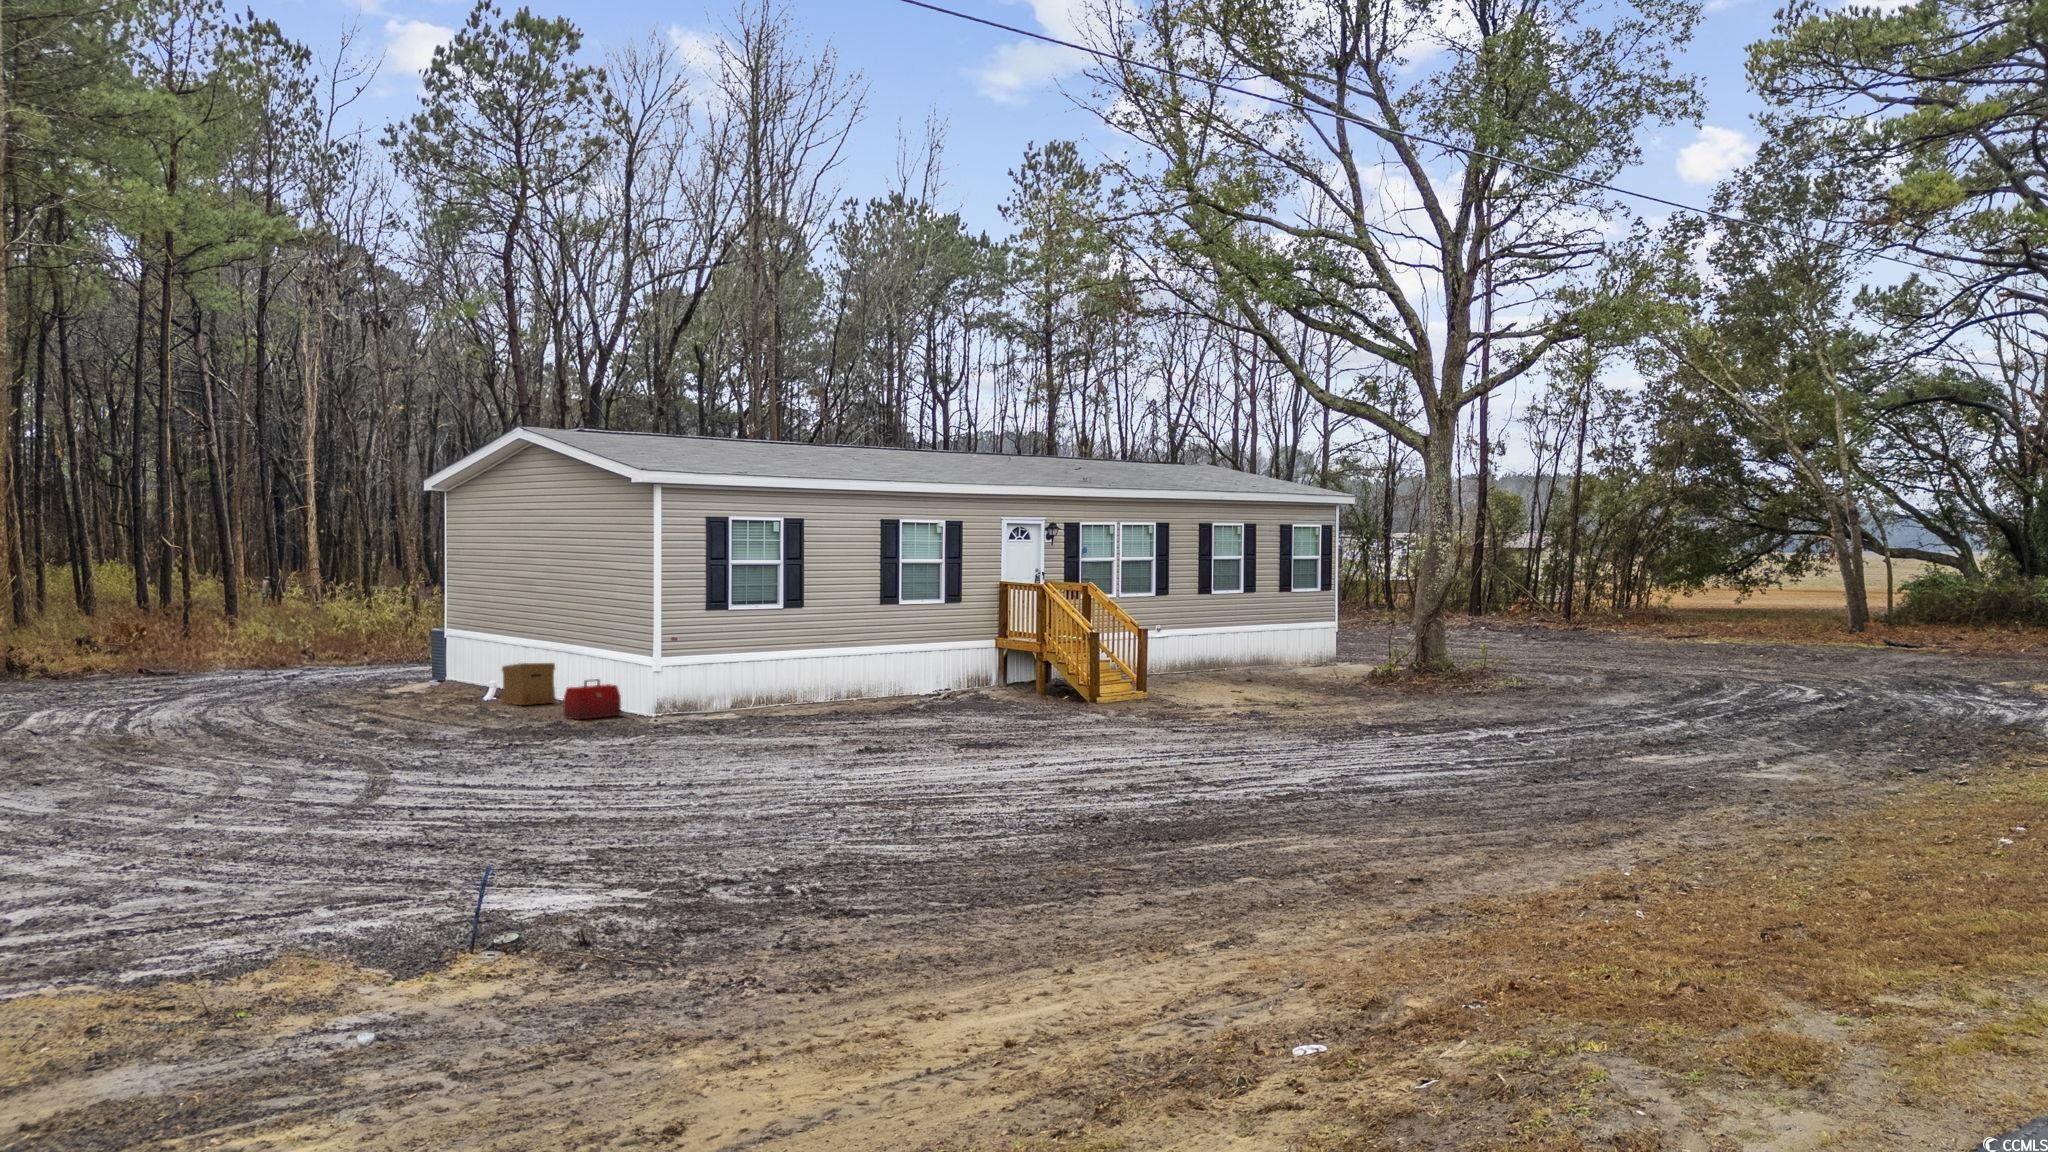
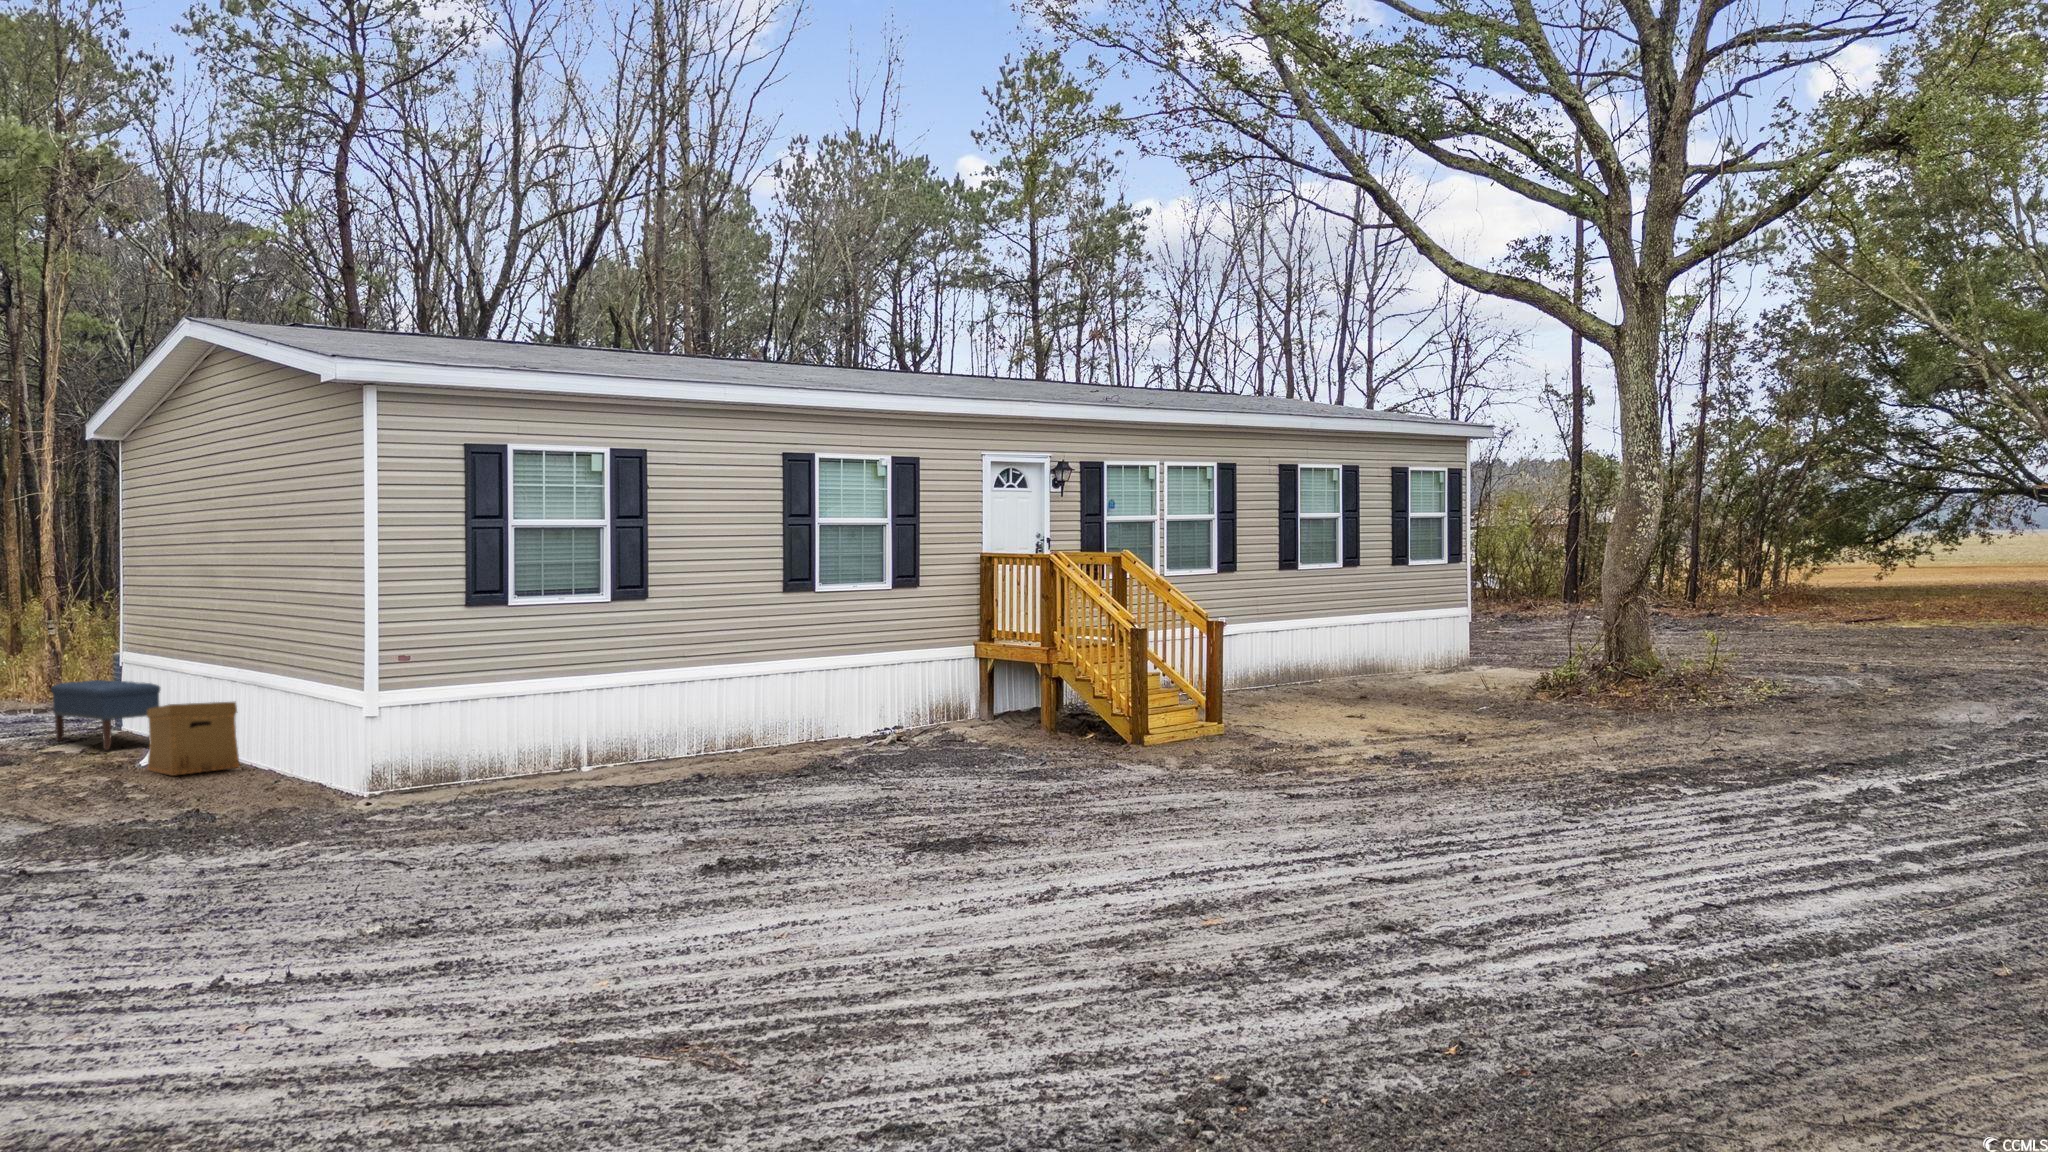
bench: none [420,648,492,691] -> present [51,680,160,750]
toolbox: present [564,679,621,720] -> none [221,729,326,803]

